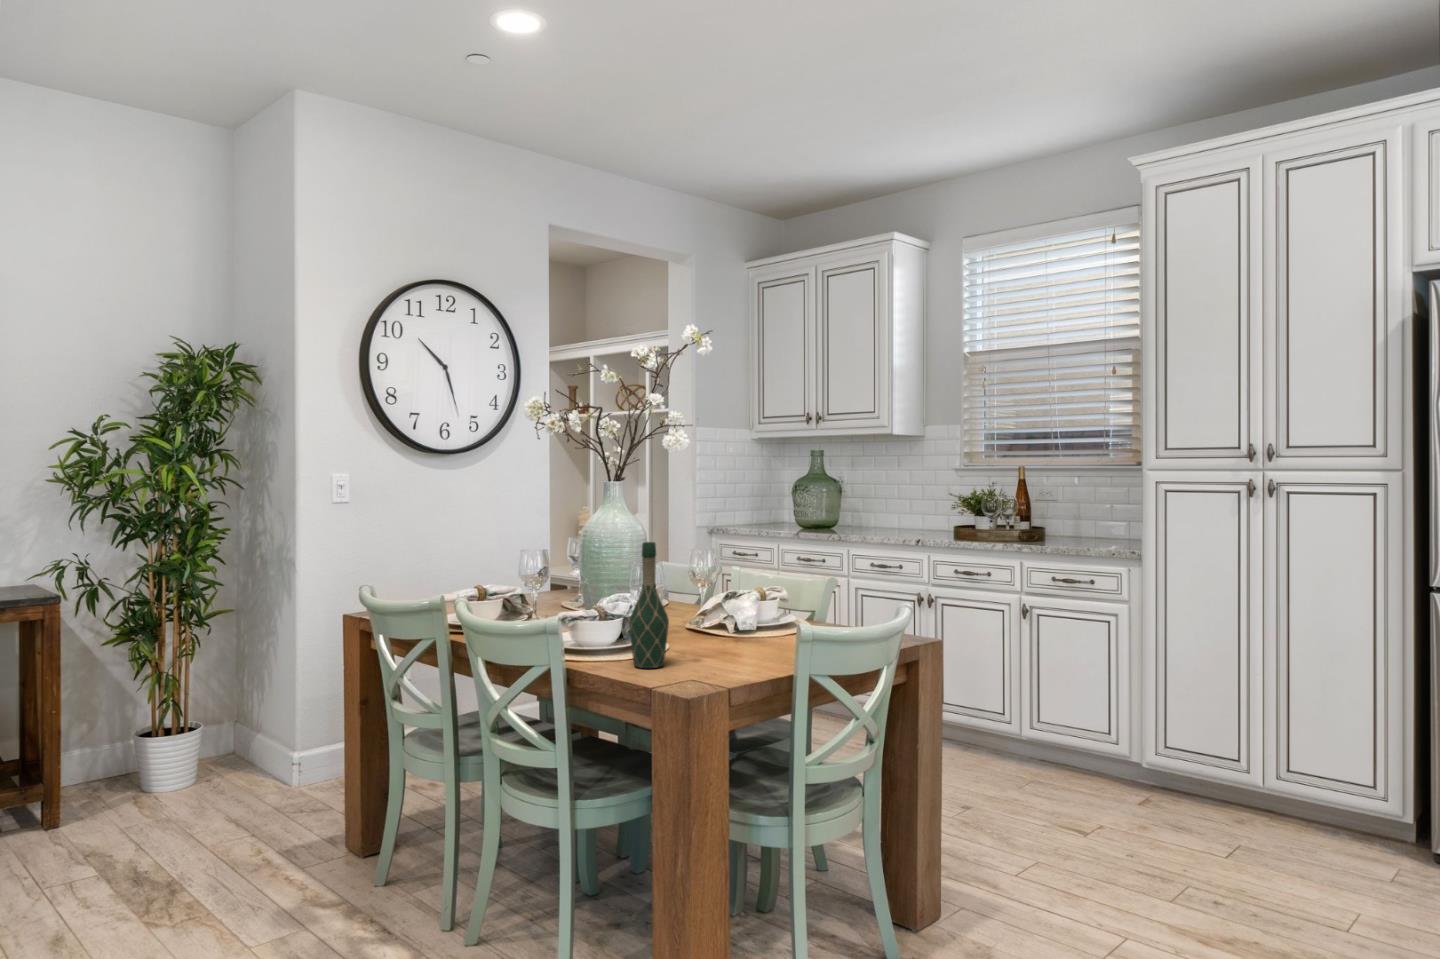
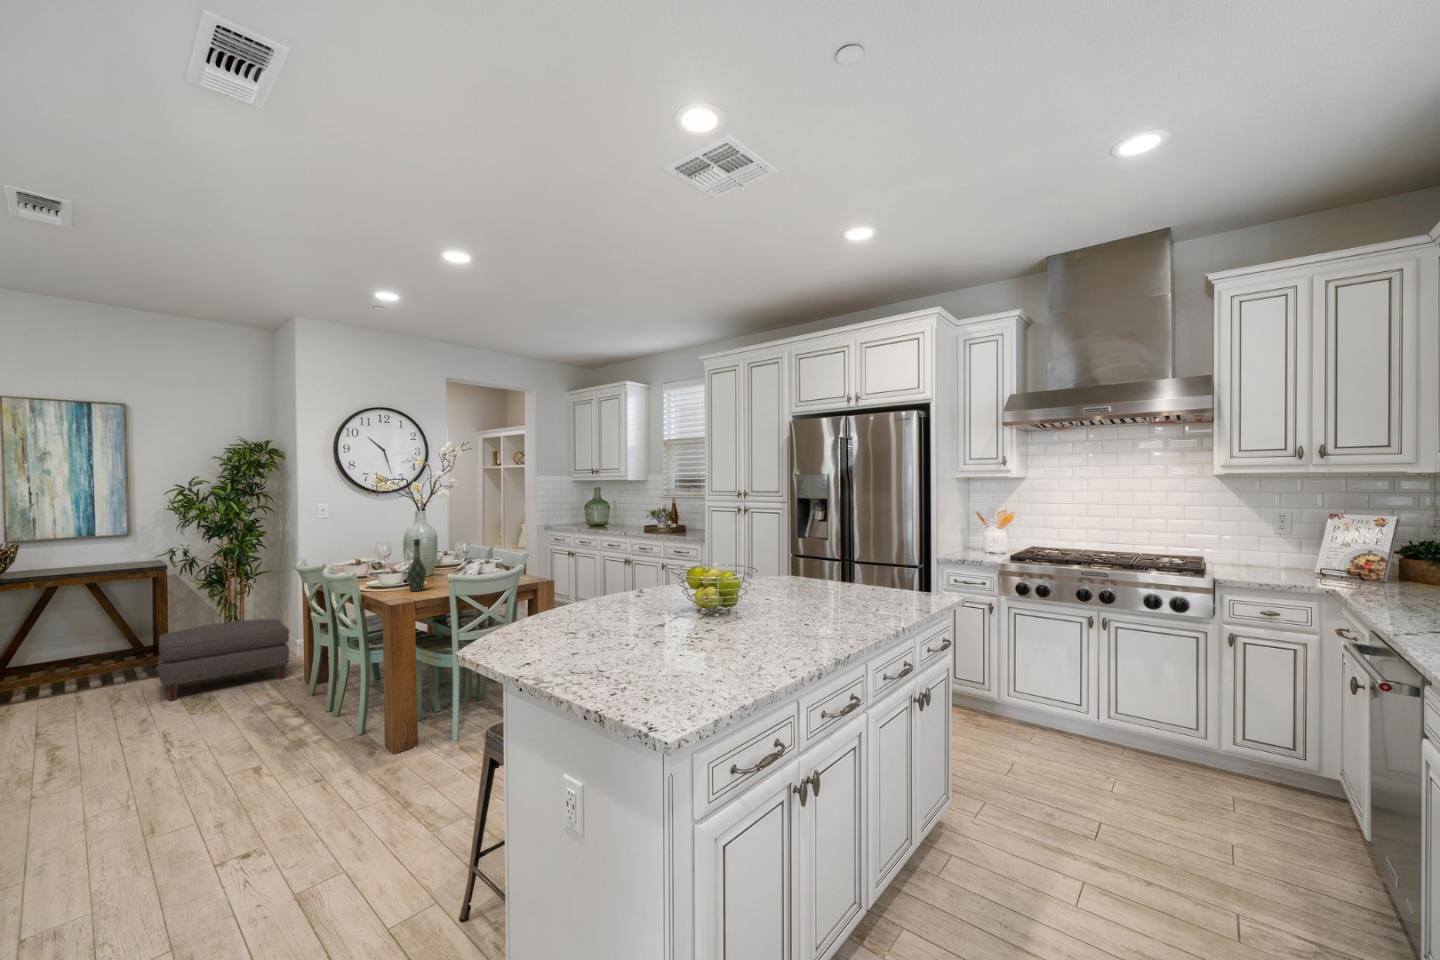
ottoman: none [49,711,303,890] -> present [158,619,289,700]

